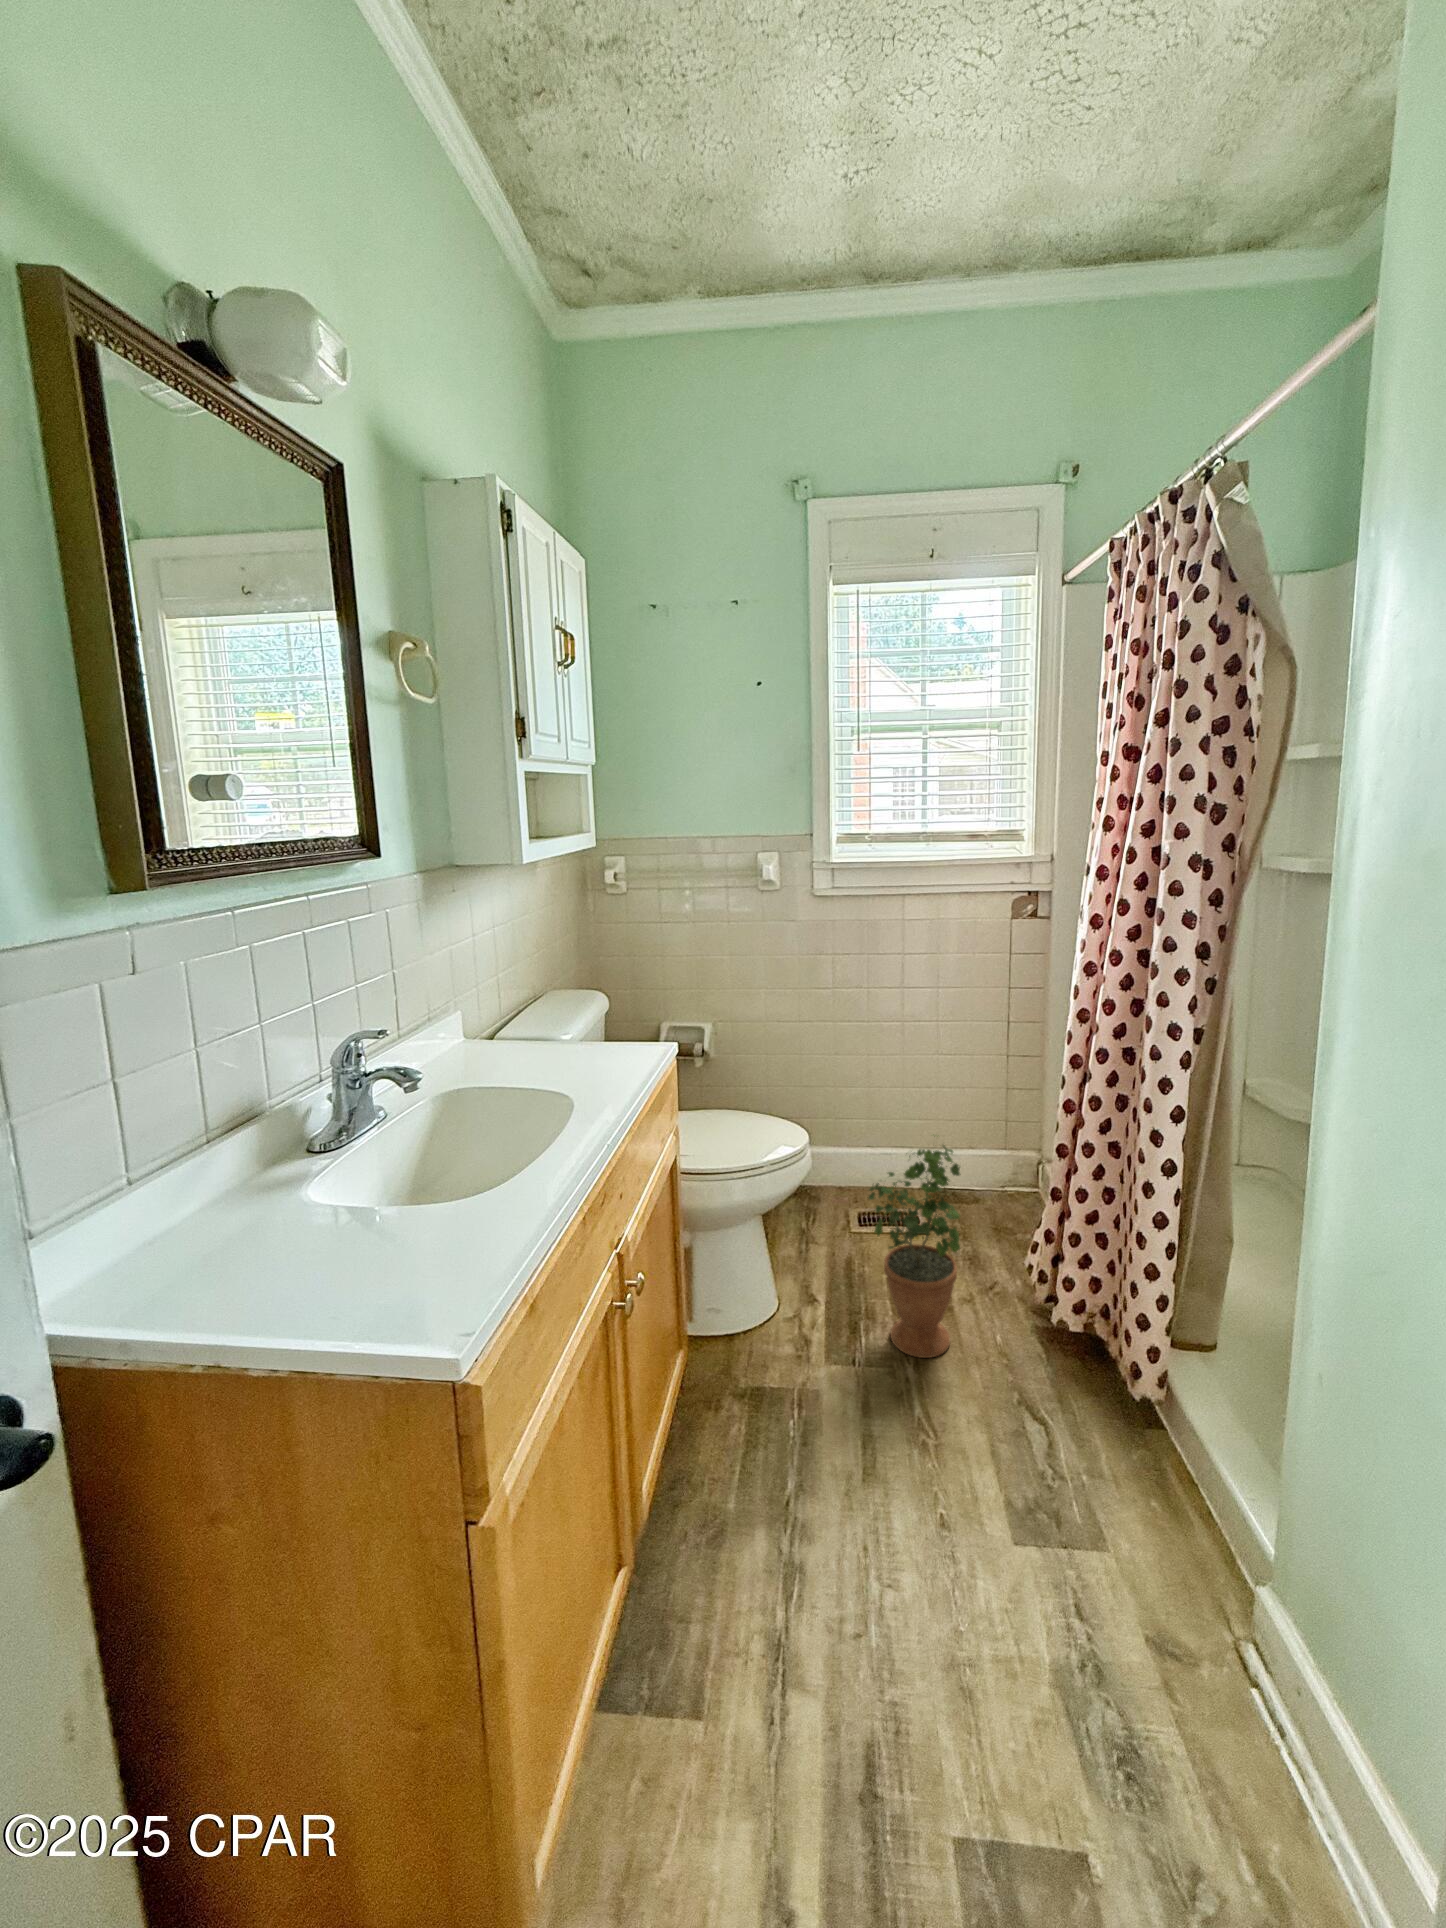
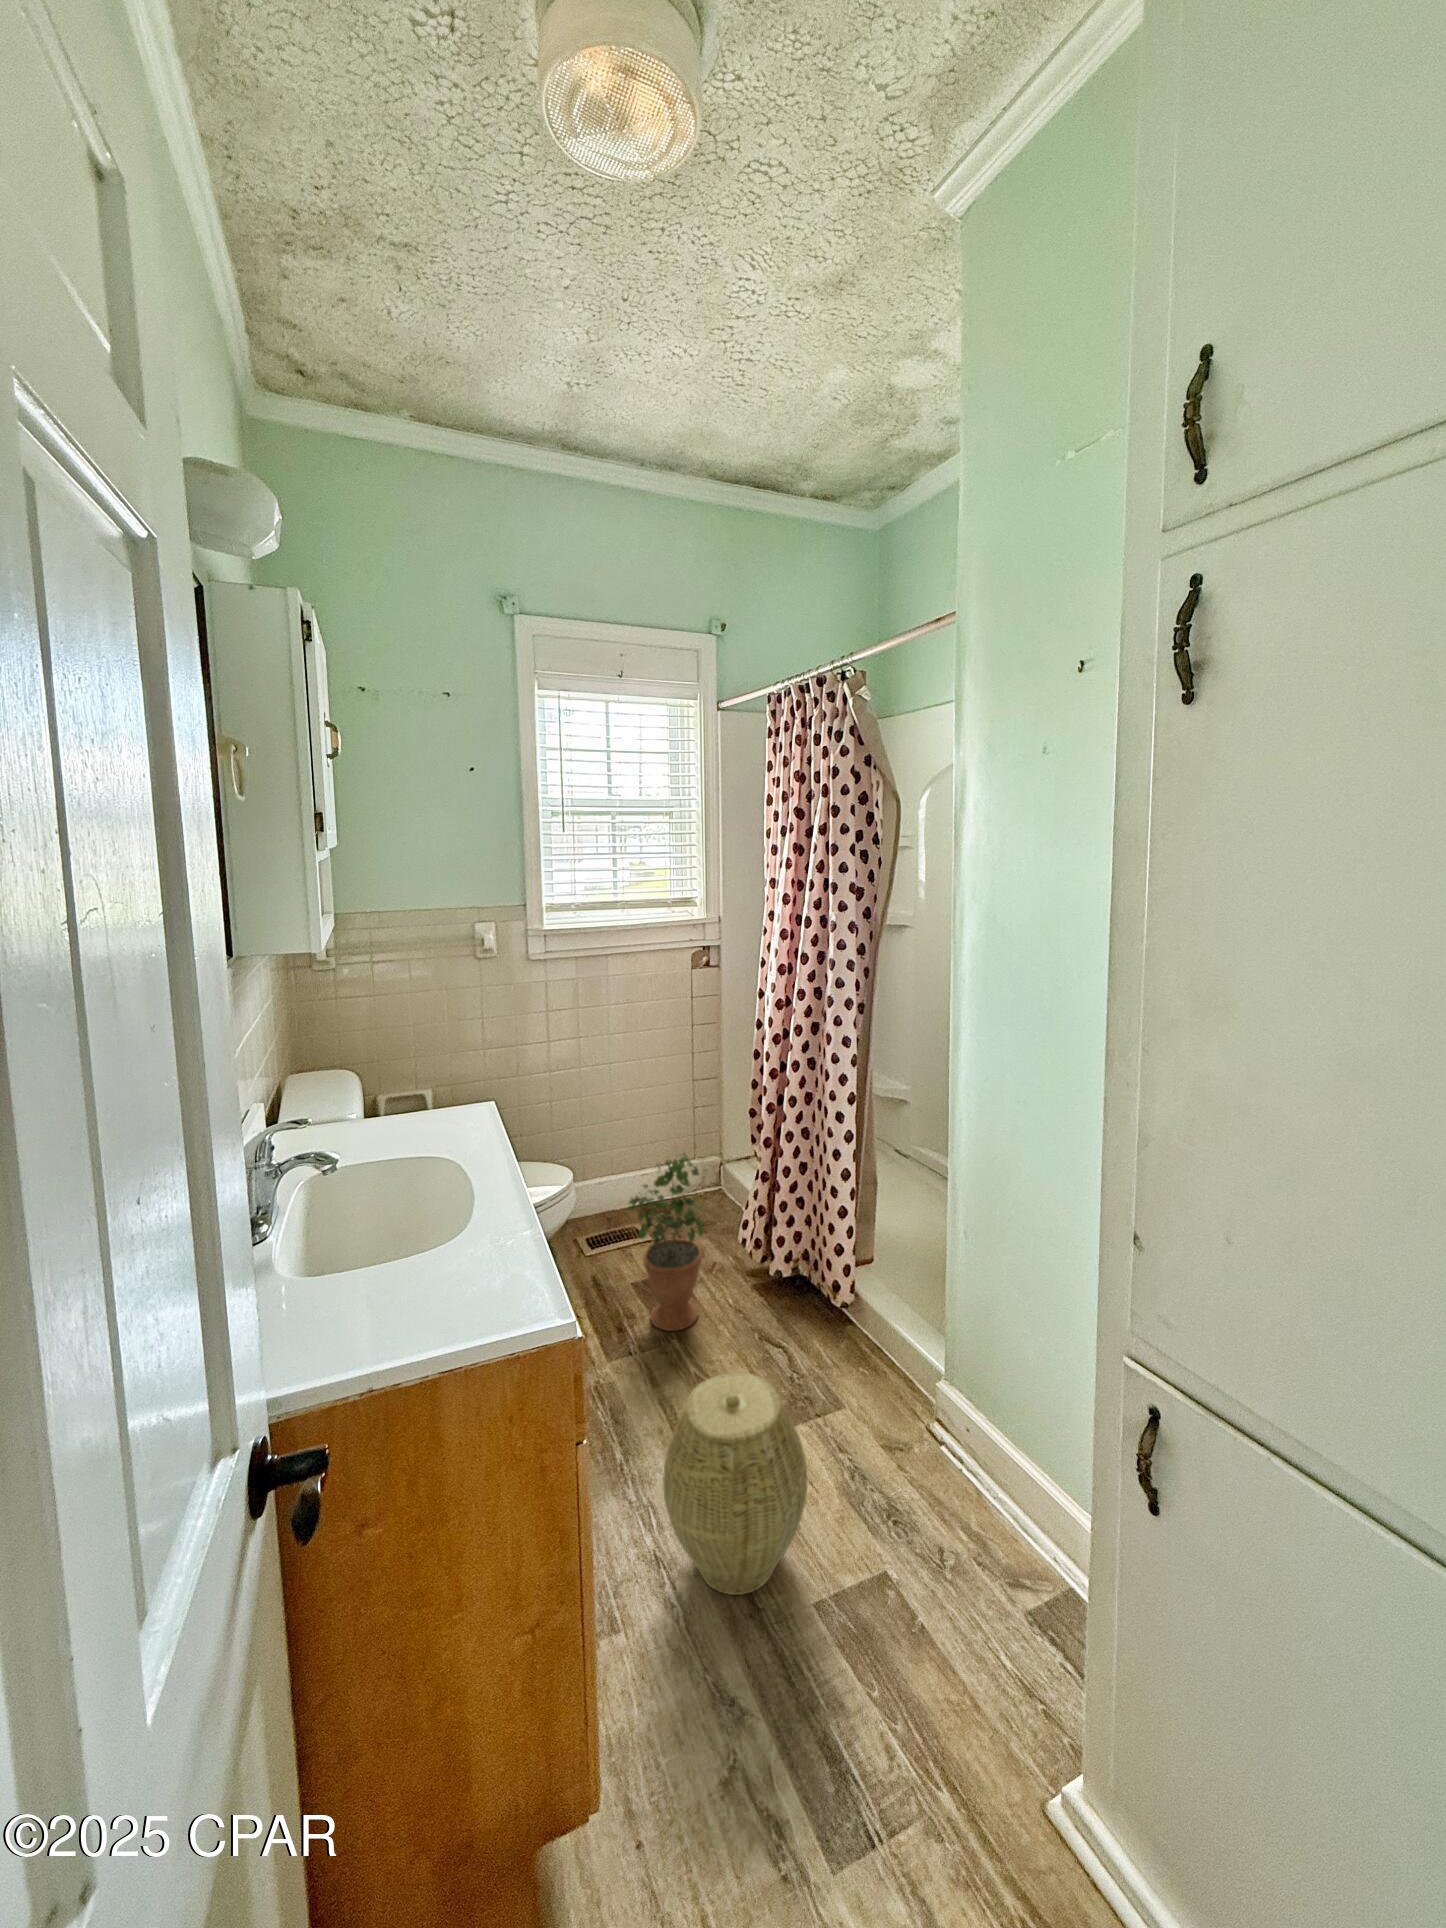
woven basket: none [779,1445,979,1755] -> present [663,1373,808,1595]

